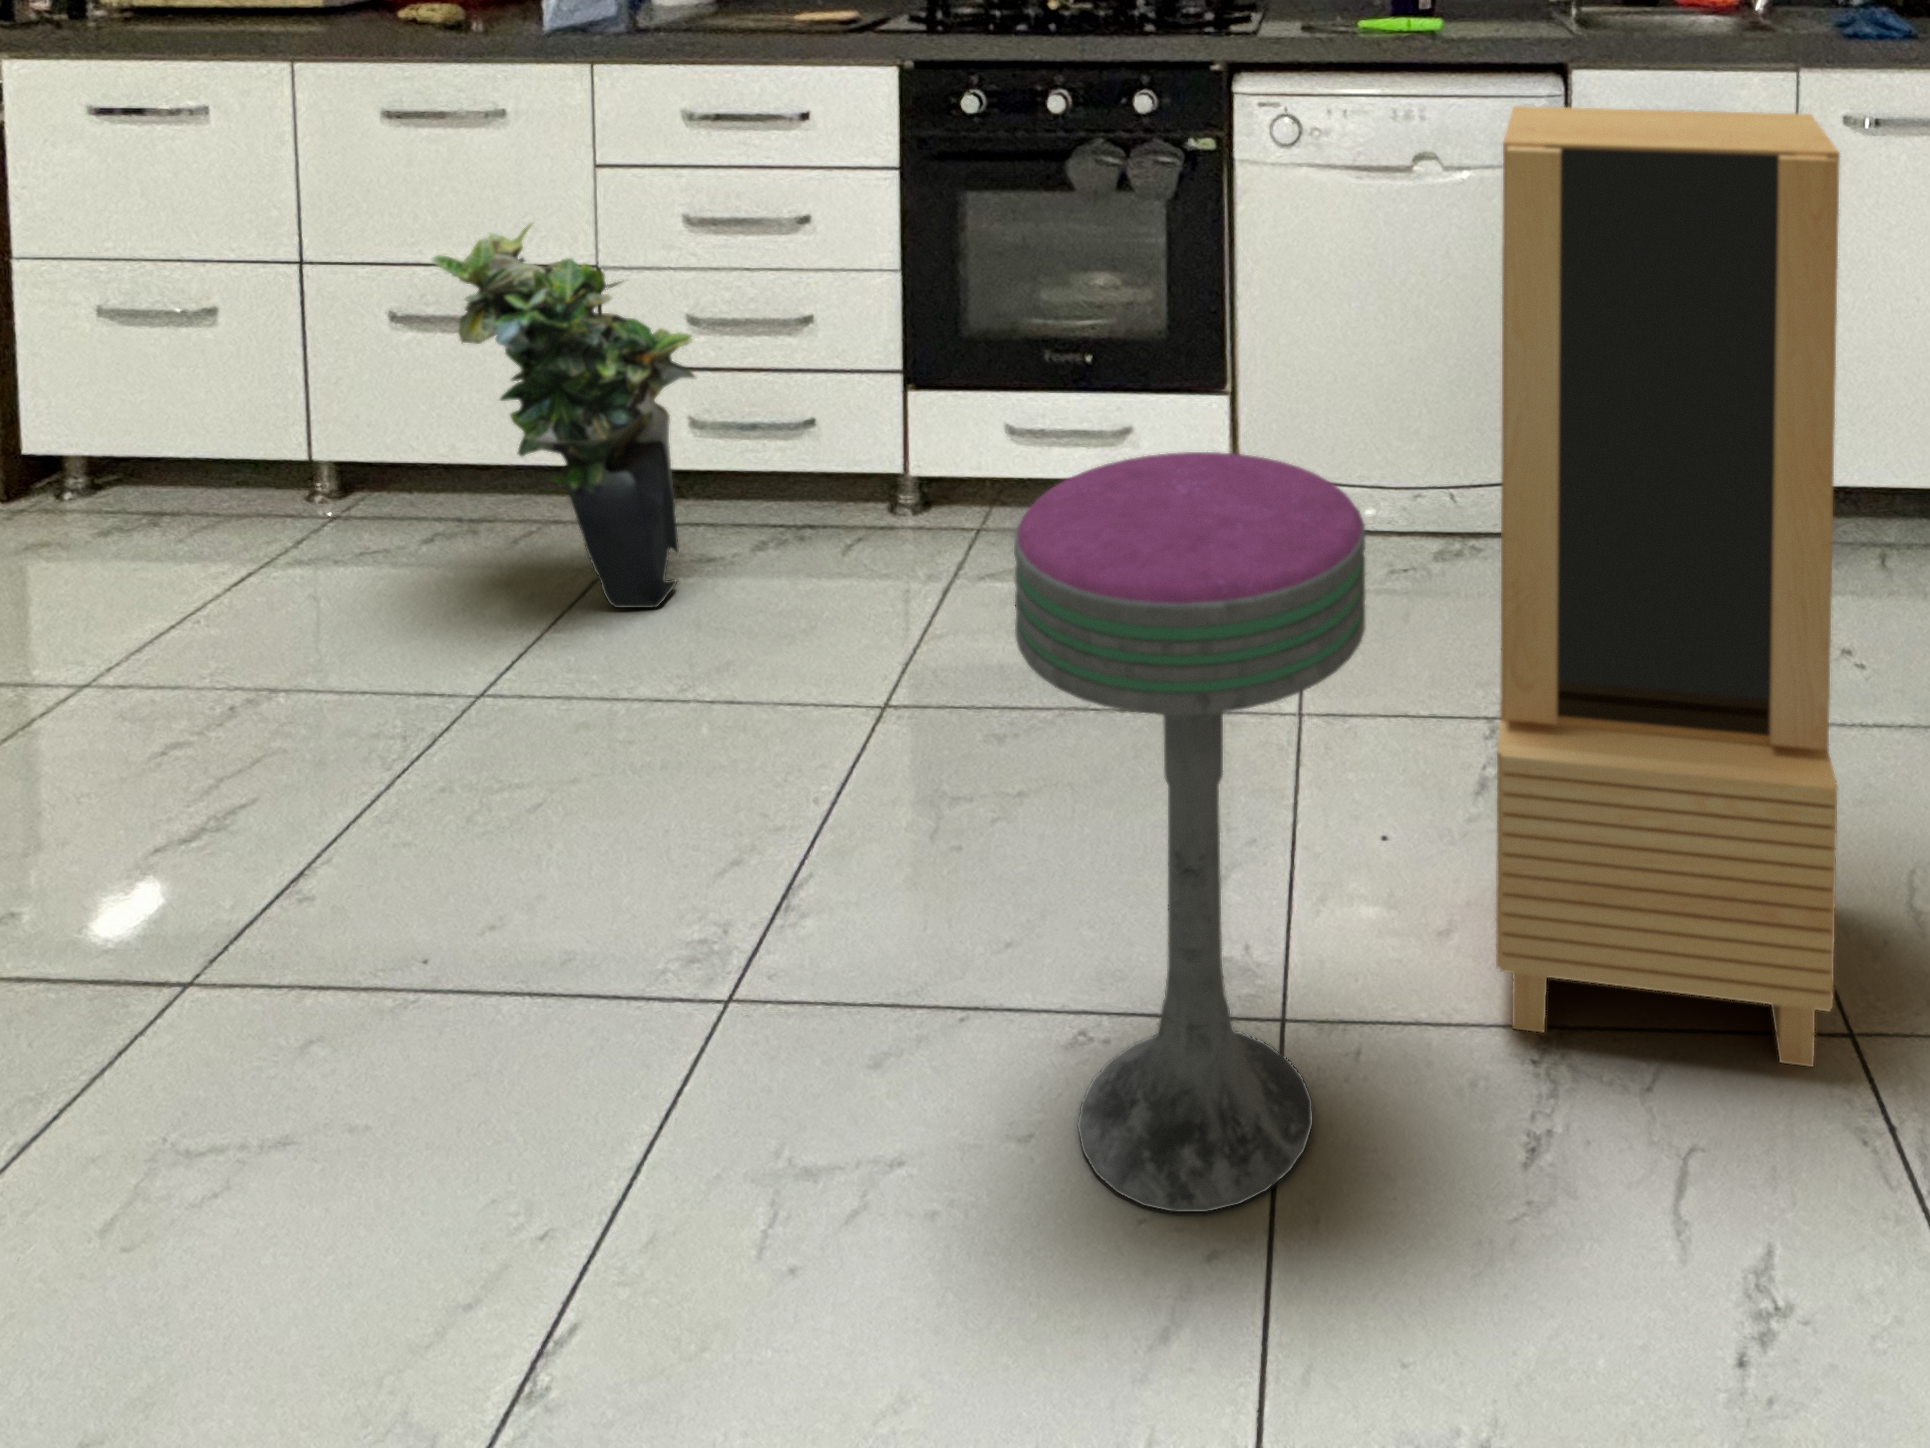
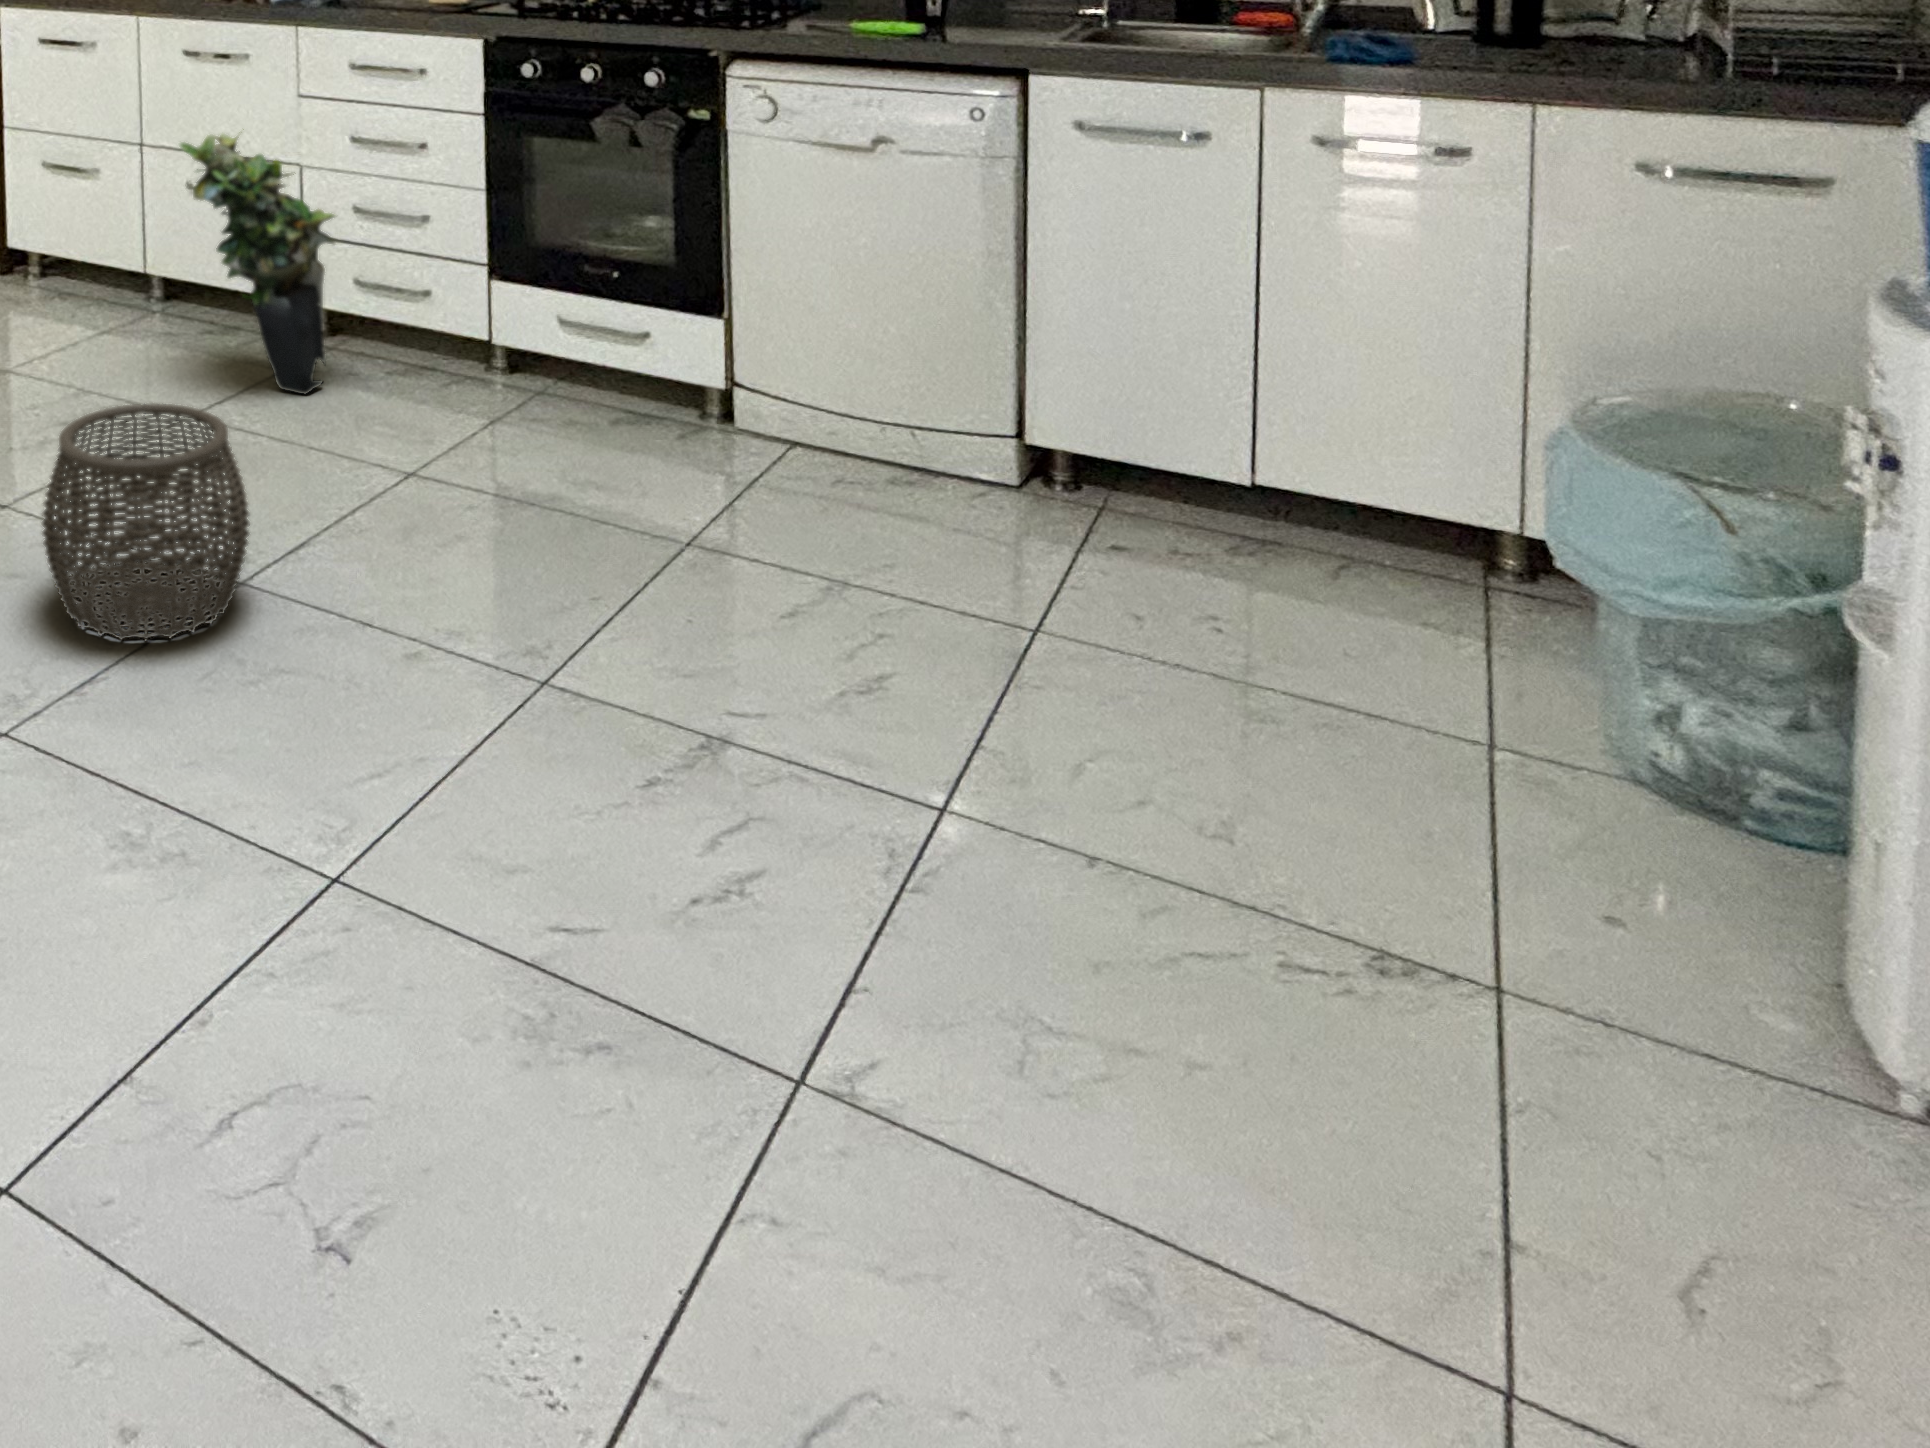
storage cabinet: present [1496,106,1840,1067] -> none [654,83,968,807]
bar stool: present [1014,452,1365,1212] -> none [323,286,544,738]
woven basket: none [394,729,798,1228] -> present [42,404,250,640]

